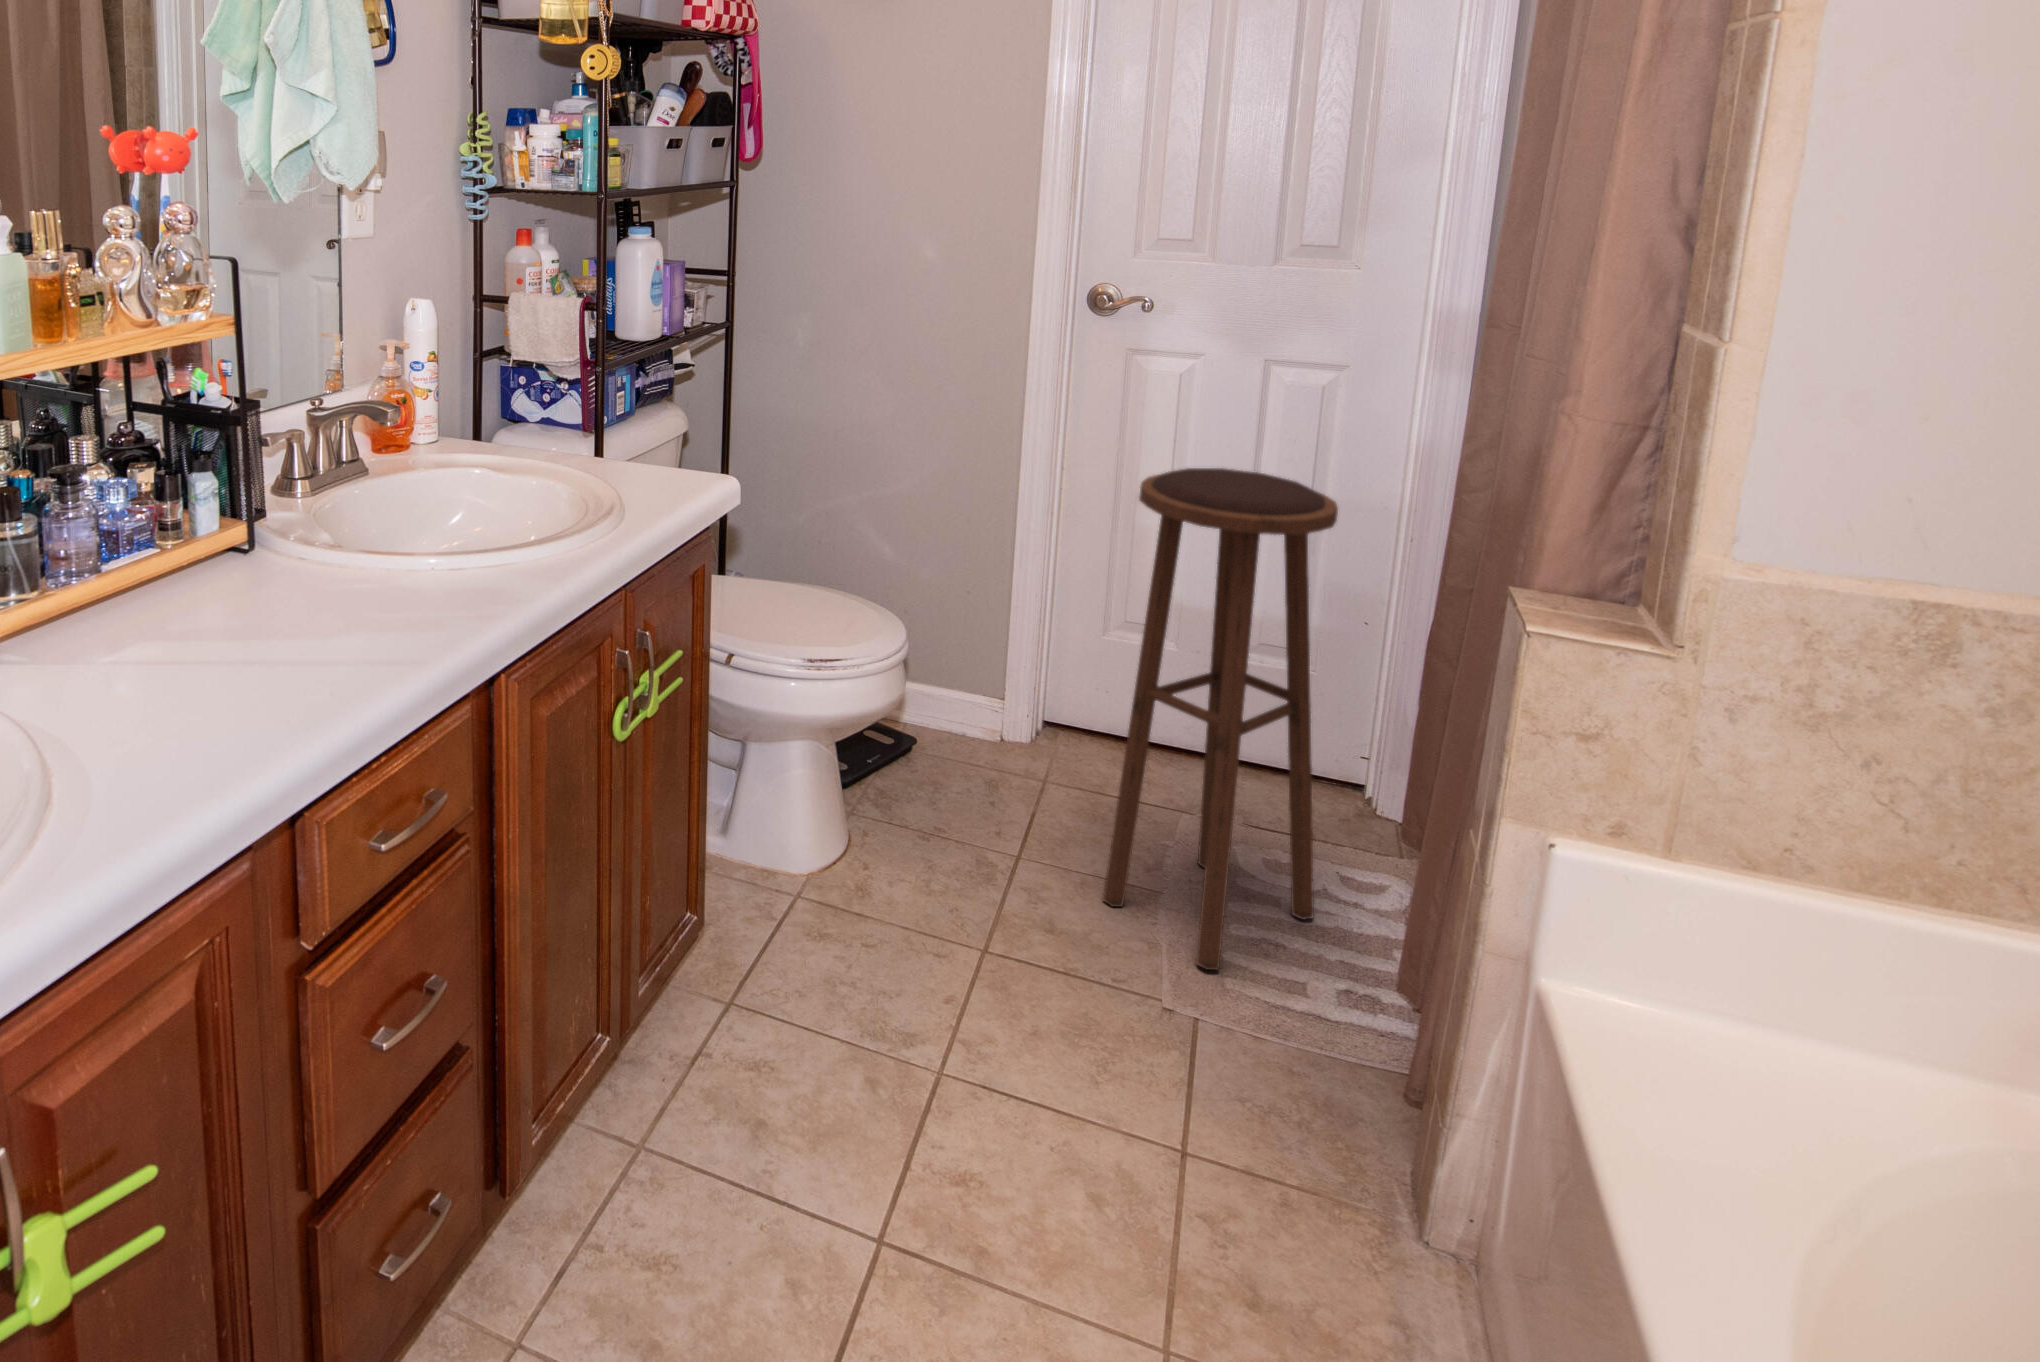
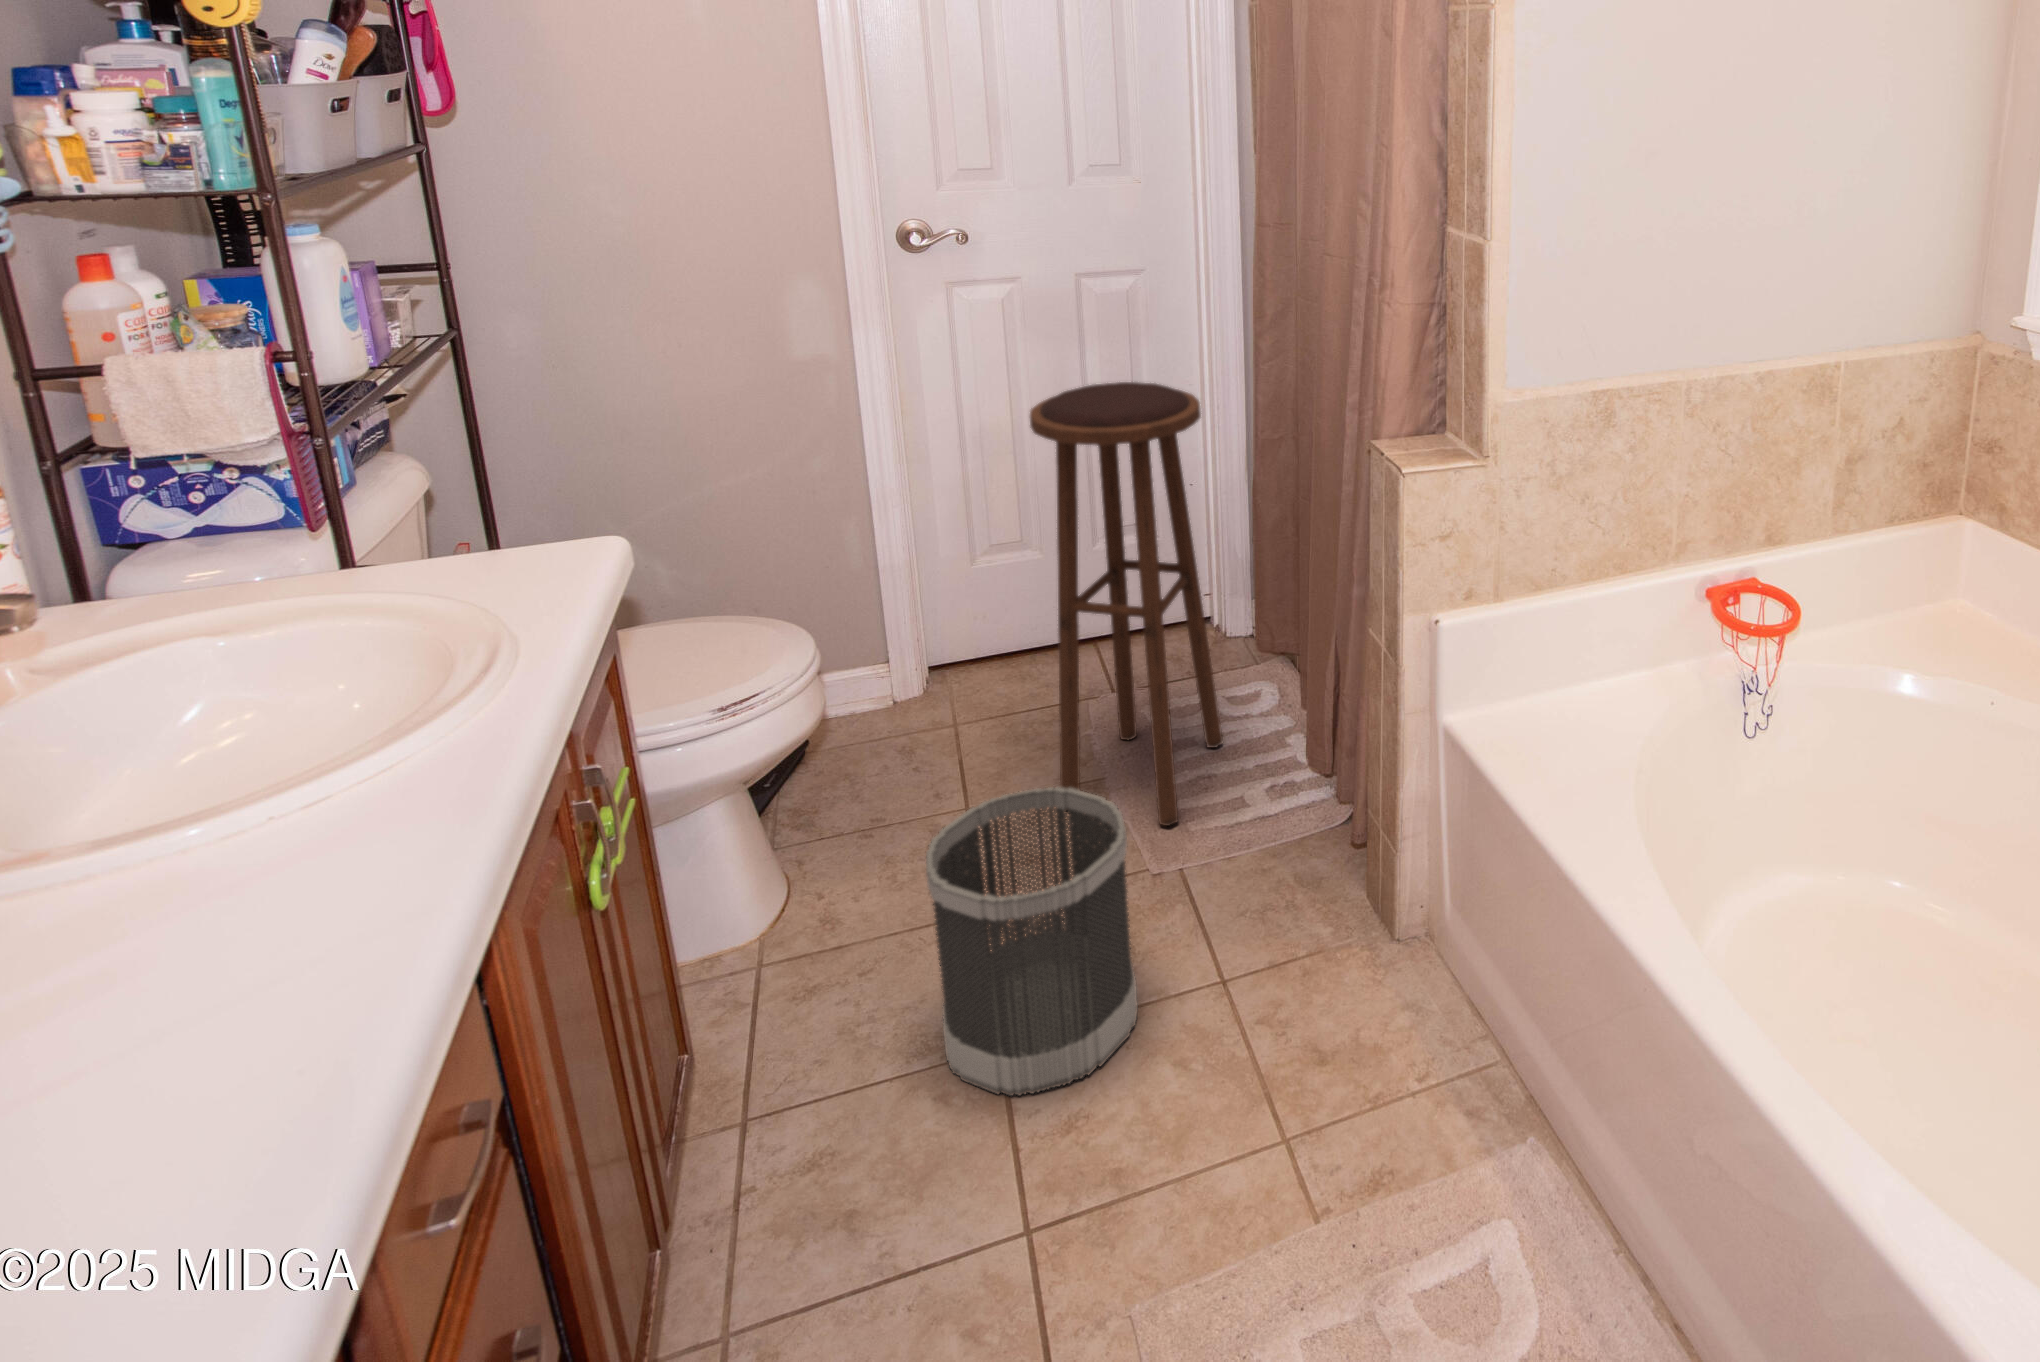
wastebasket: none [891,831,1104,1148] -> present [926,787,1138,1096]

